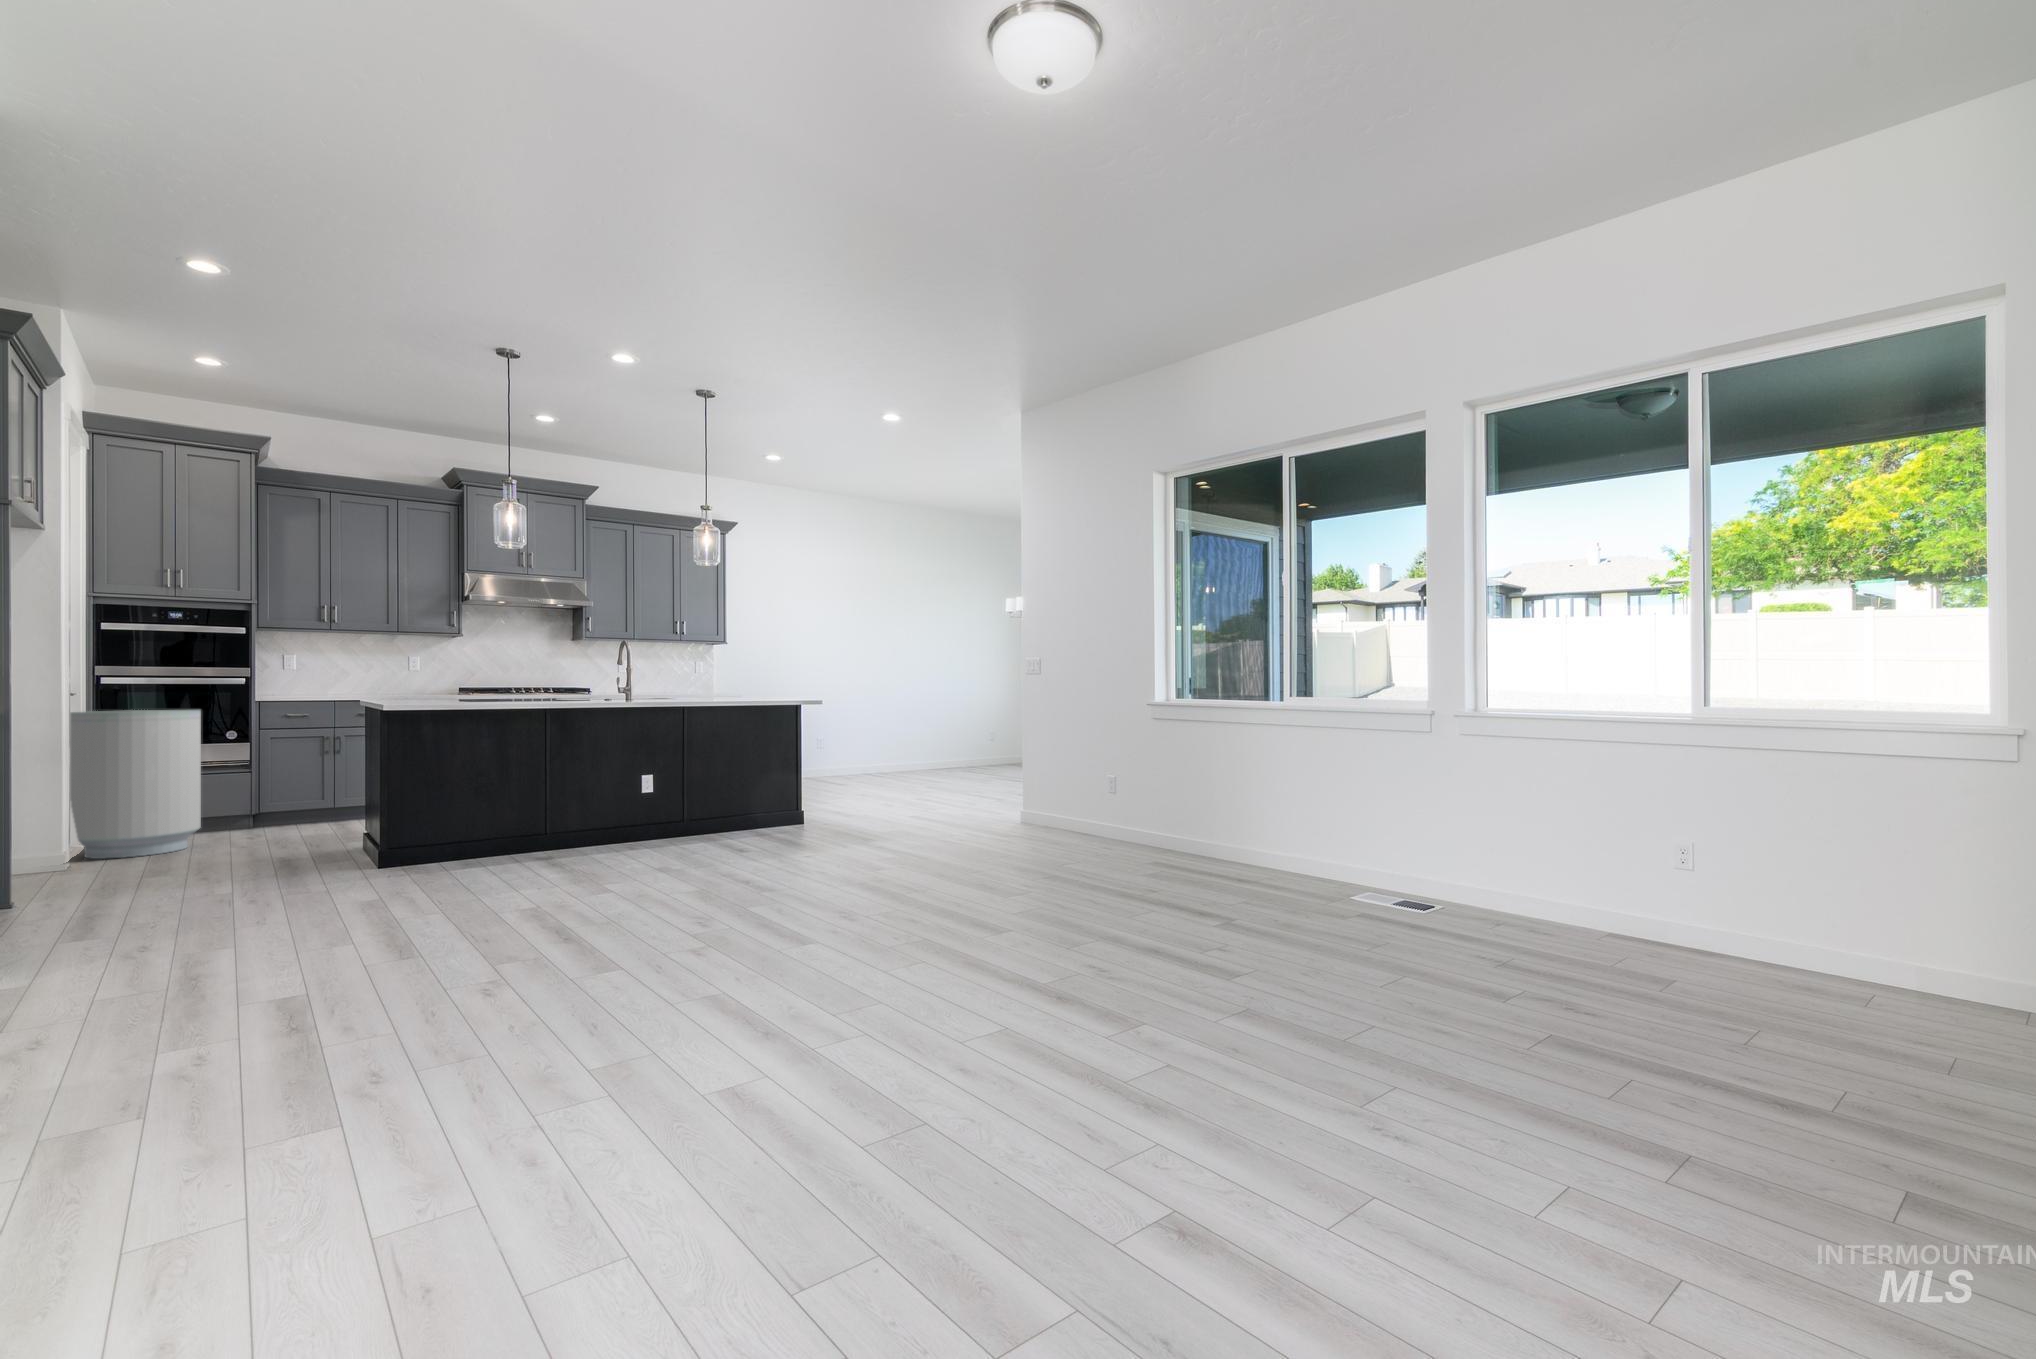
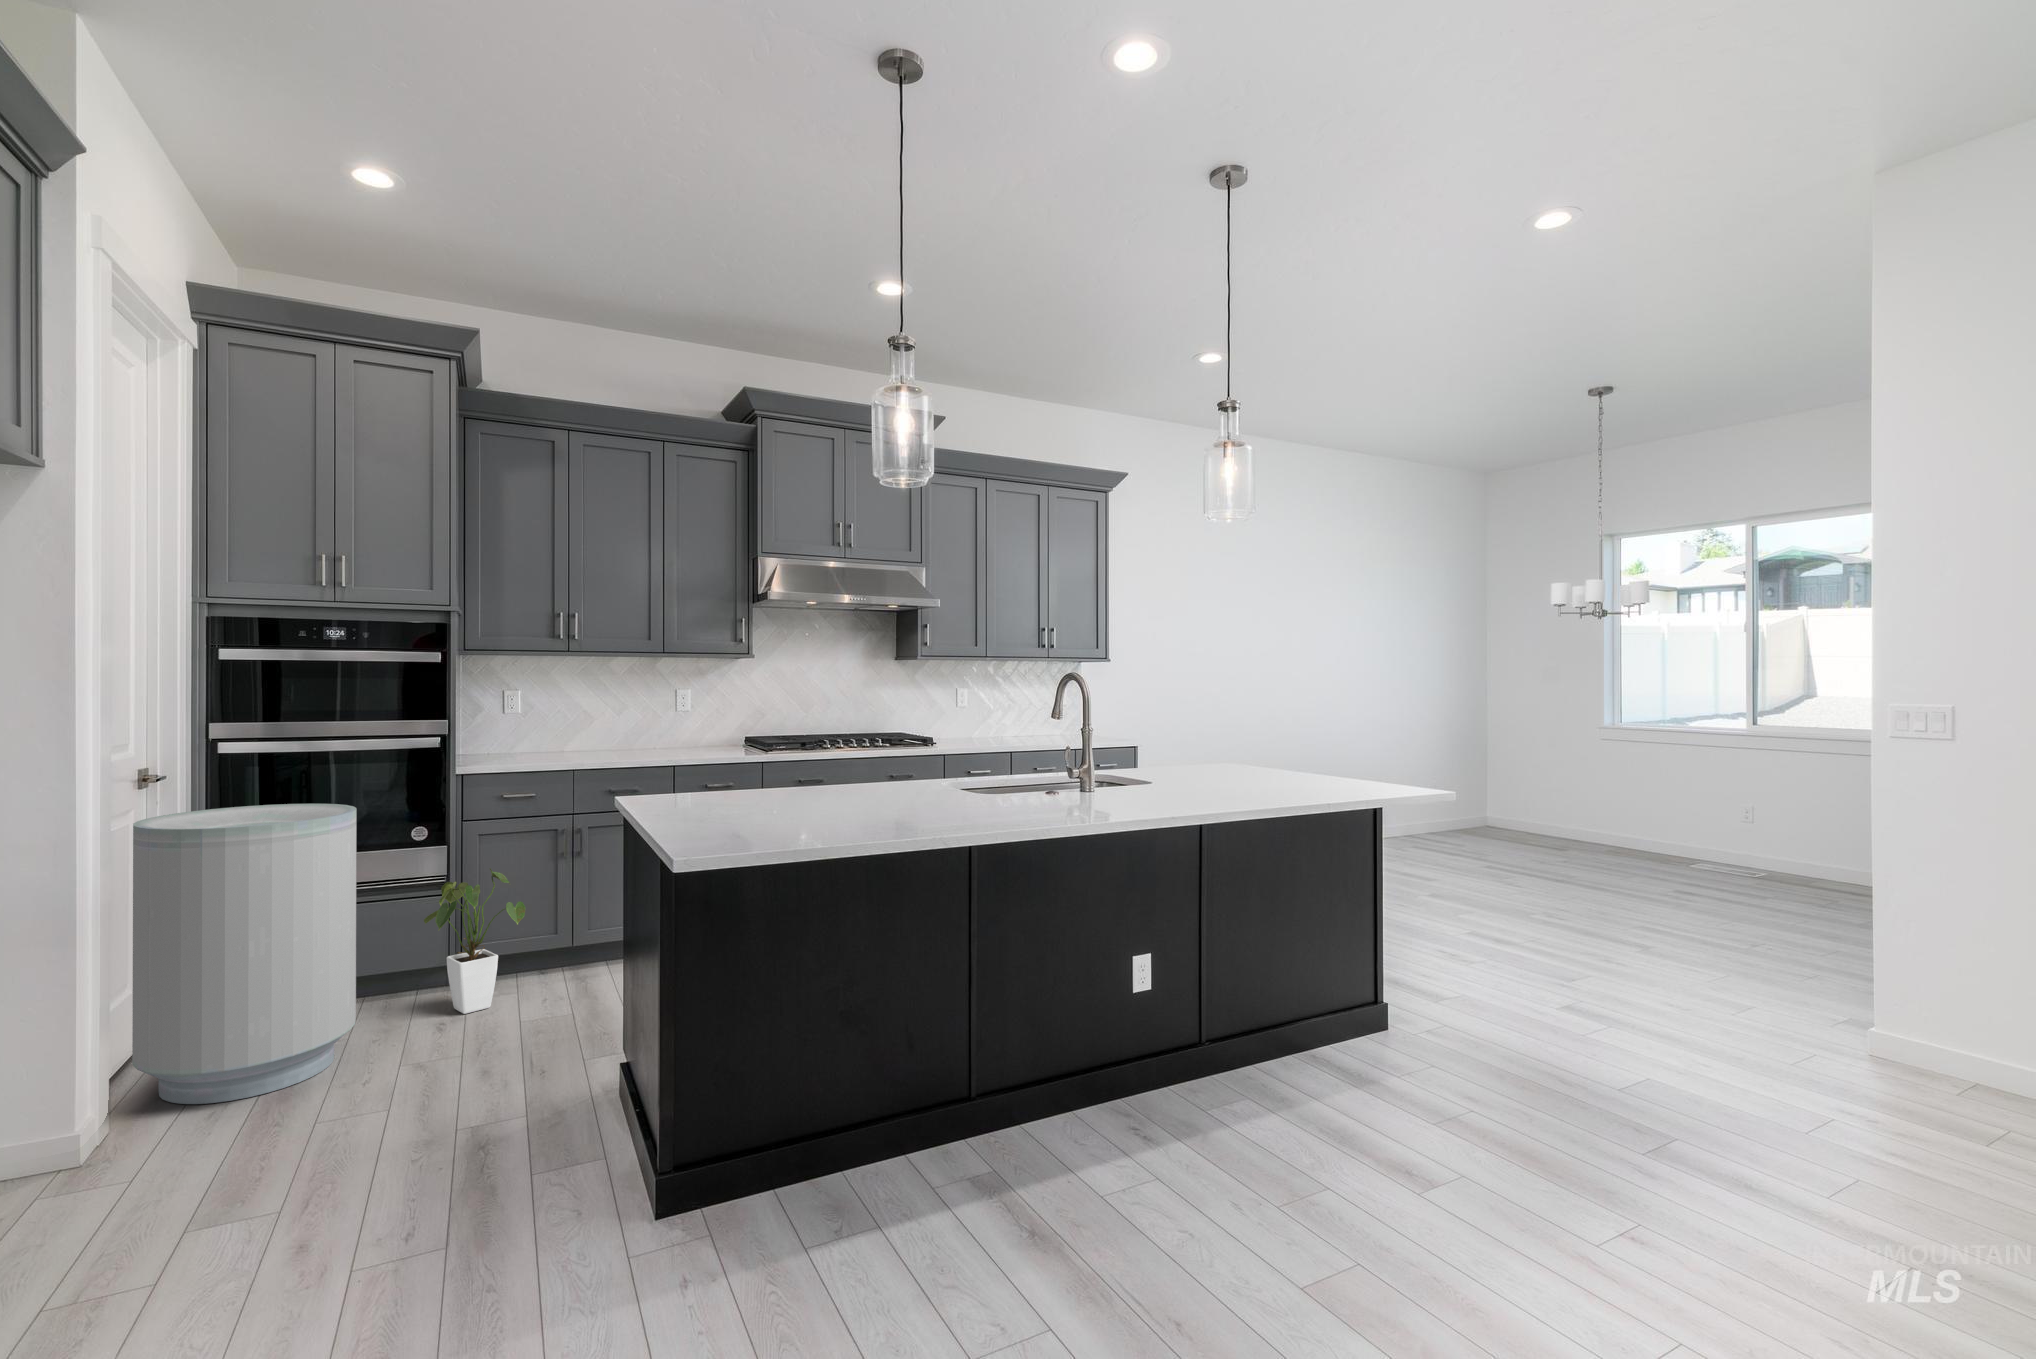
house plant: none [237,756,305,835] -> present [424,868,525,1014]

